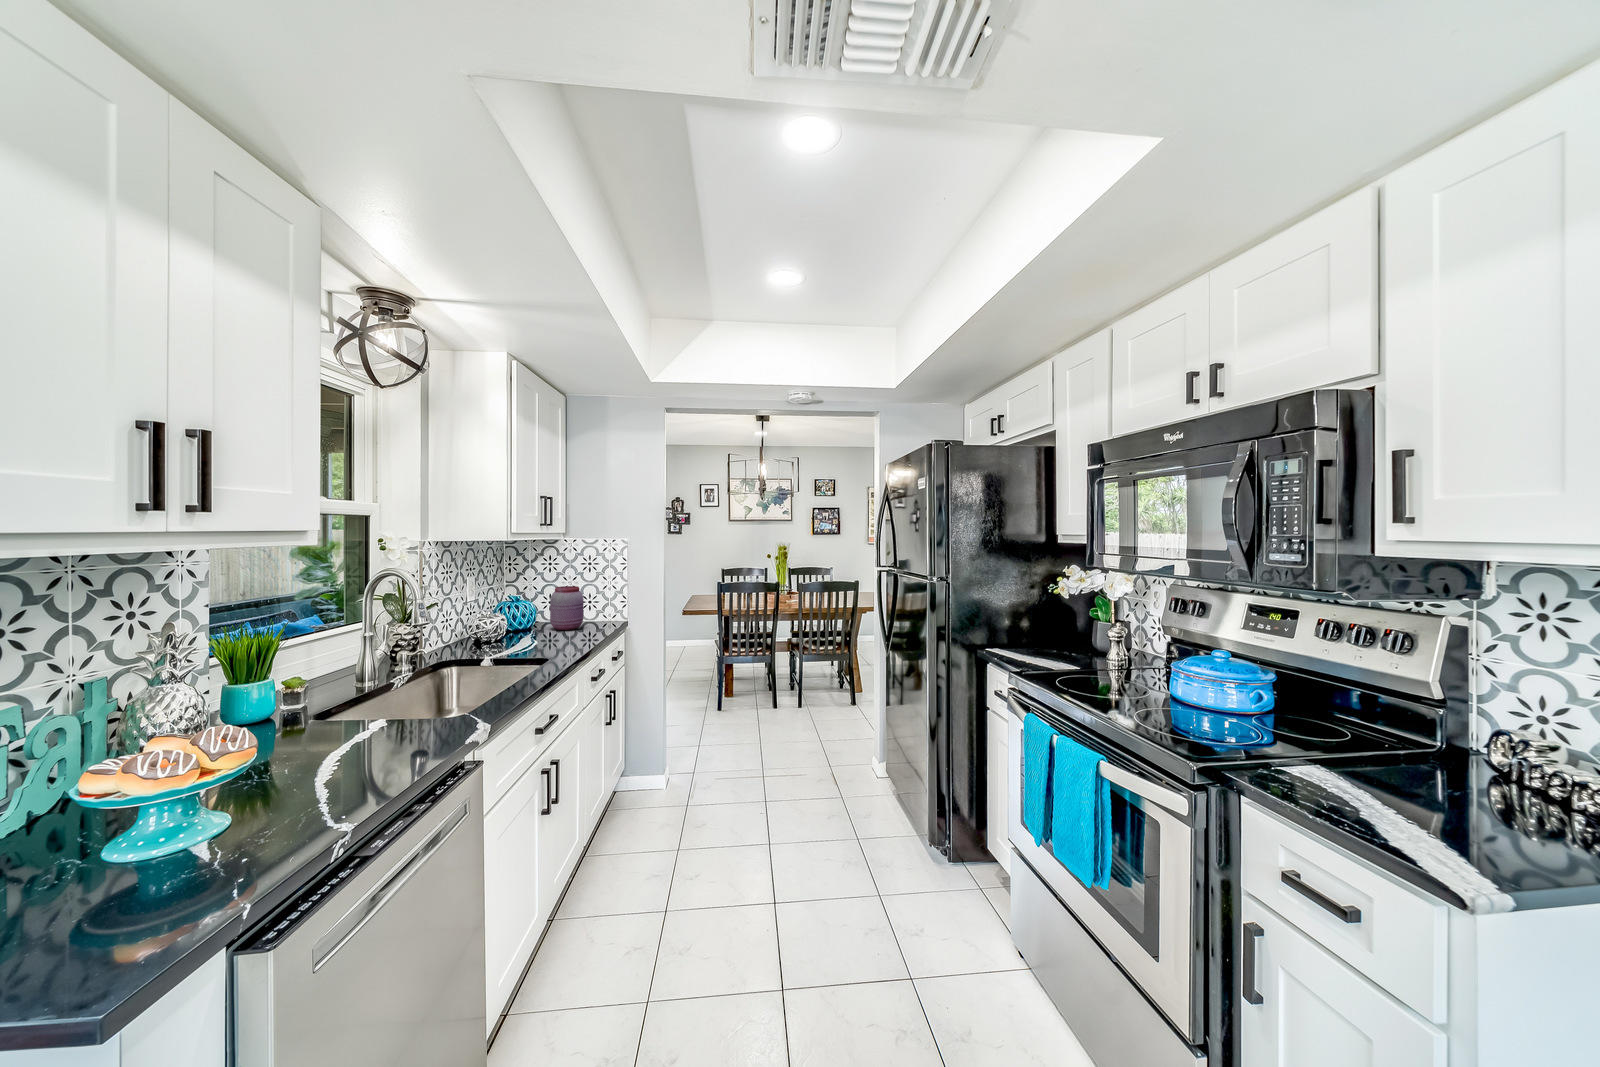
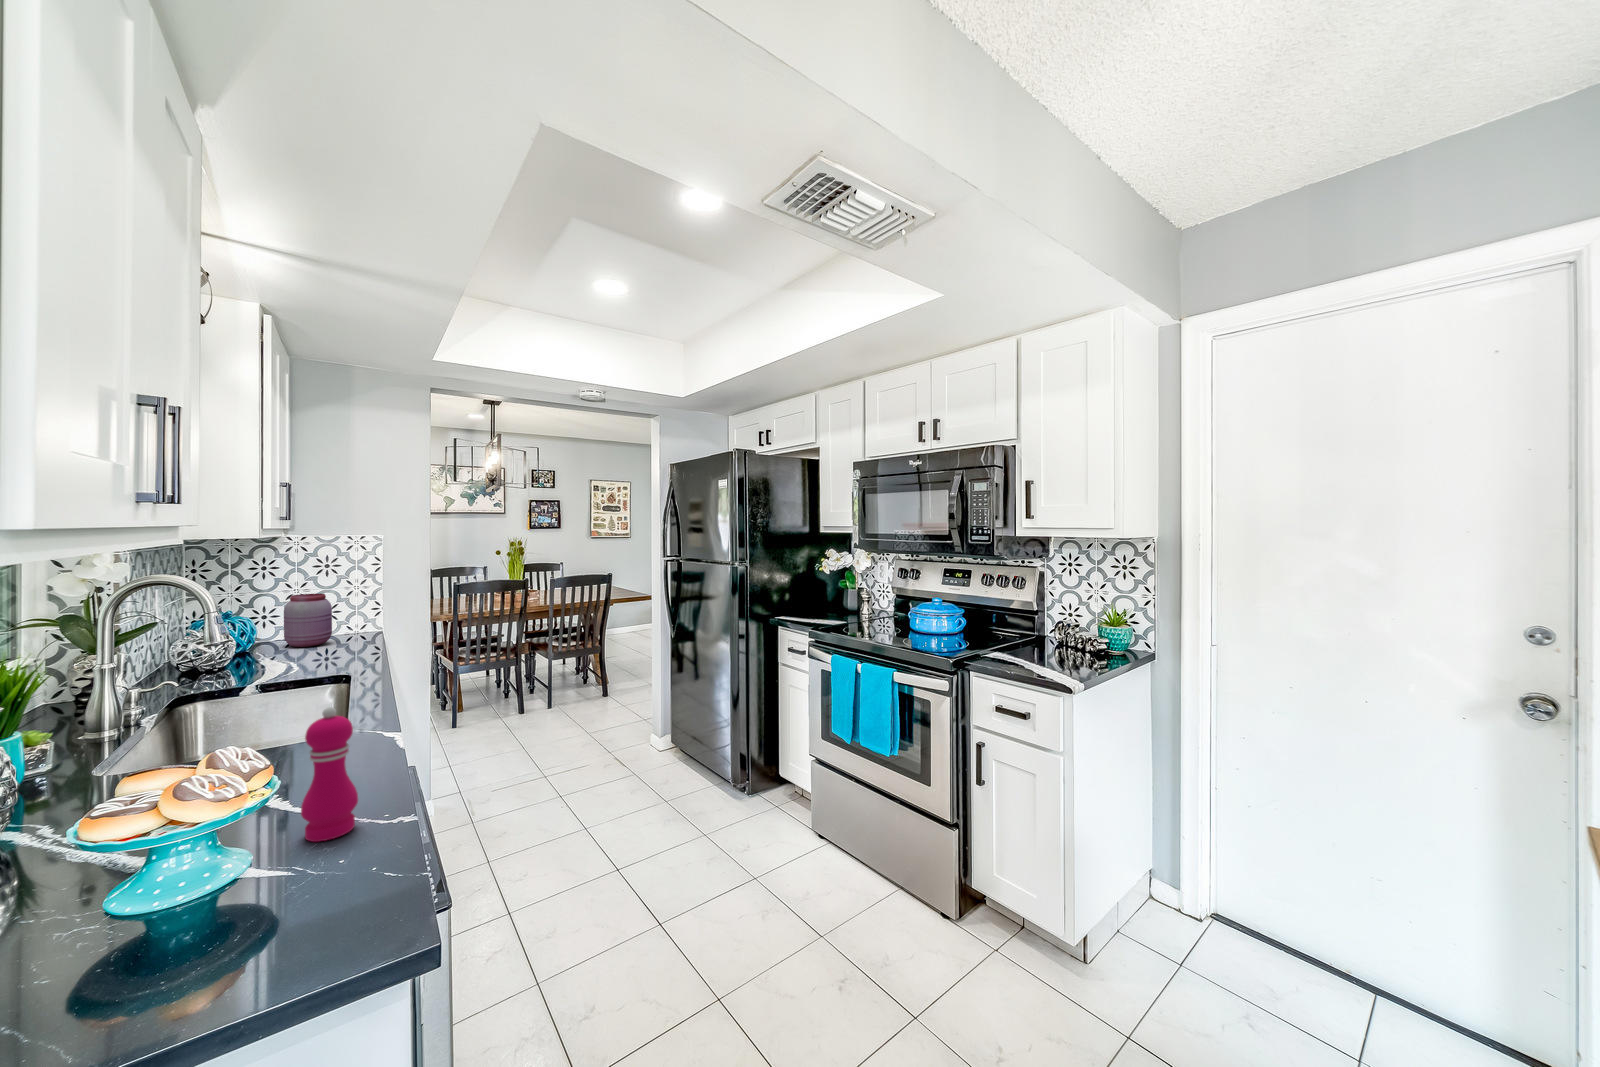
pepper mill: none [216,723,284,870] -> present [301,707,358,842]

